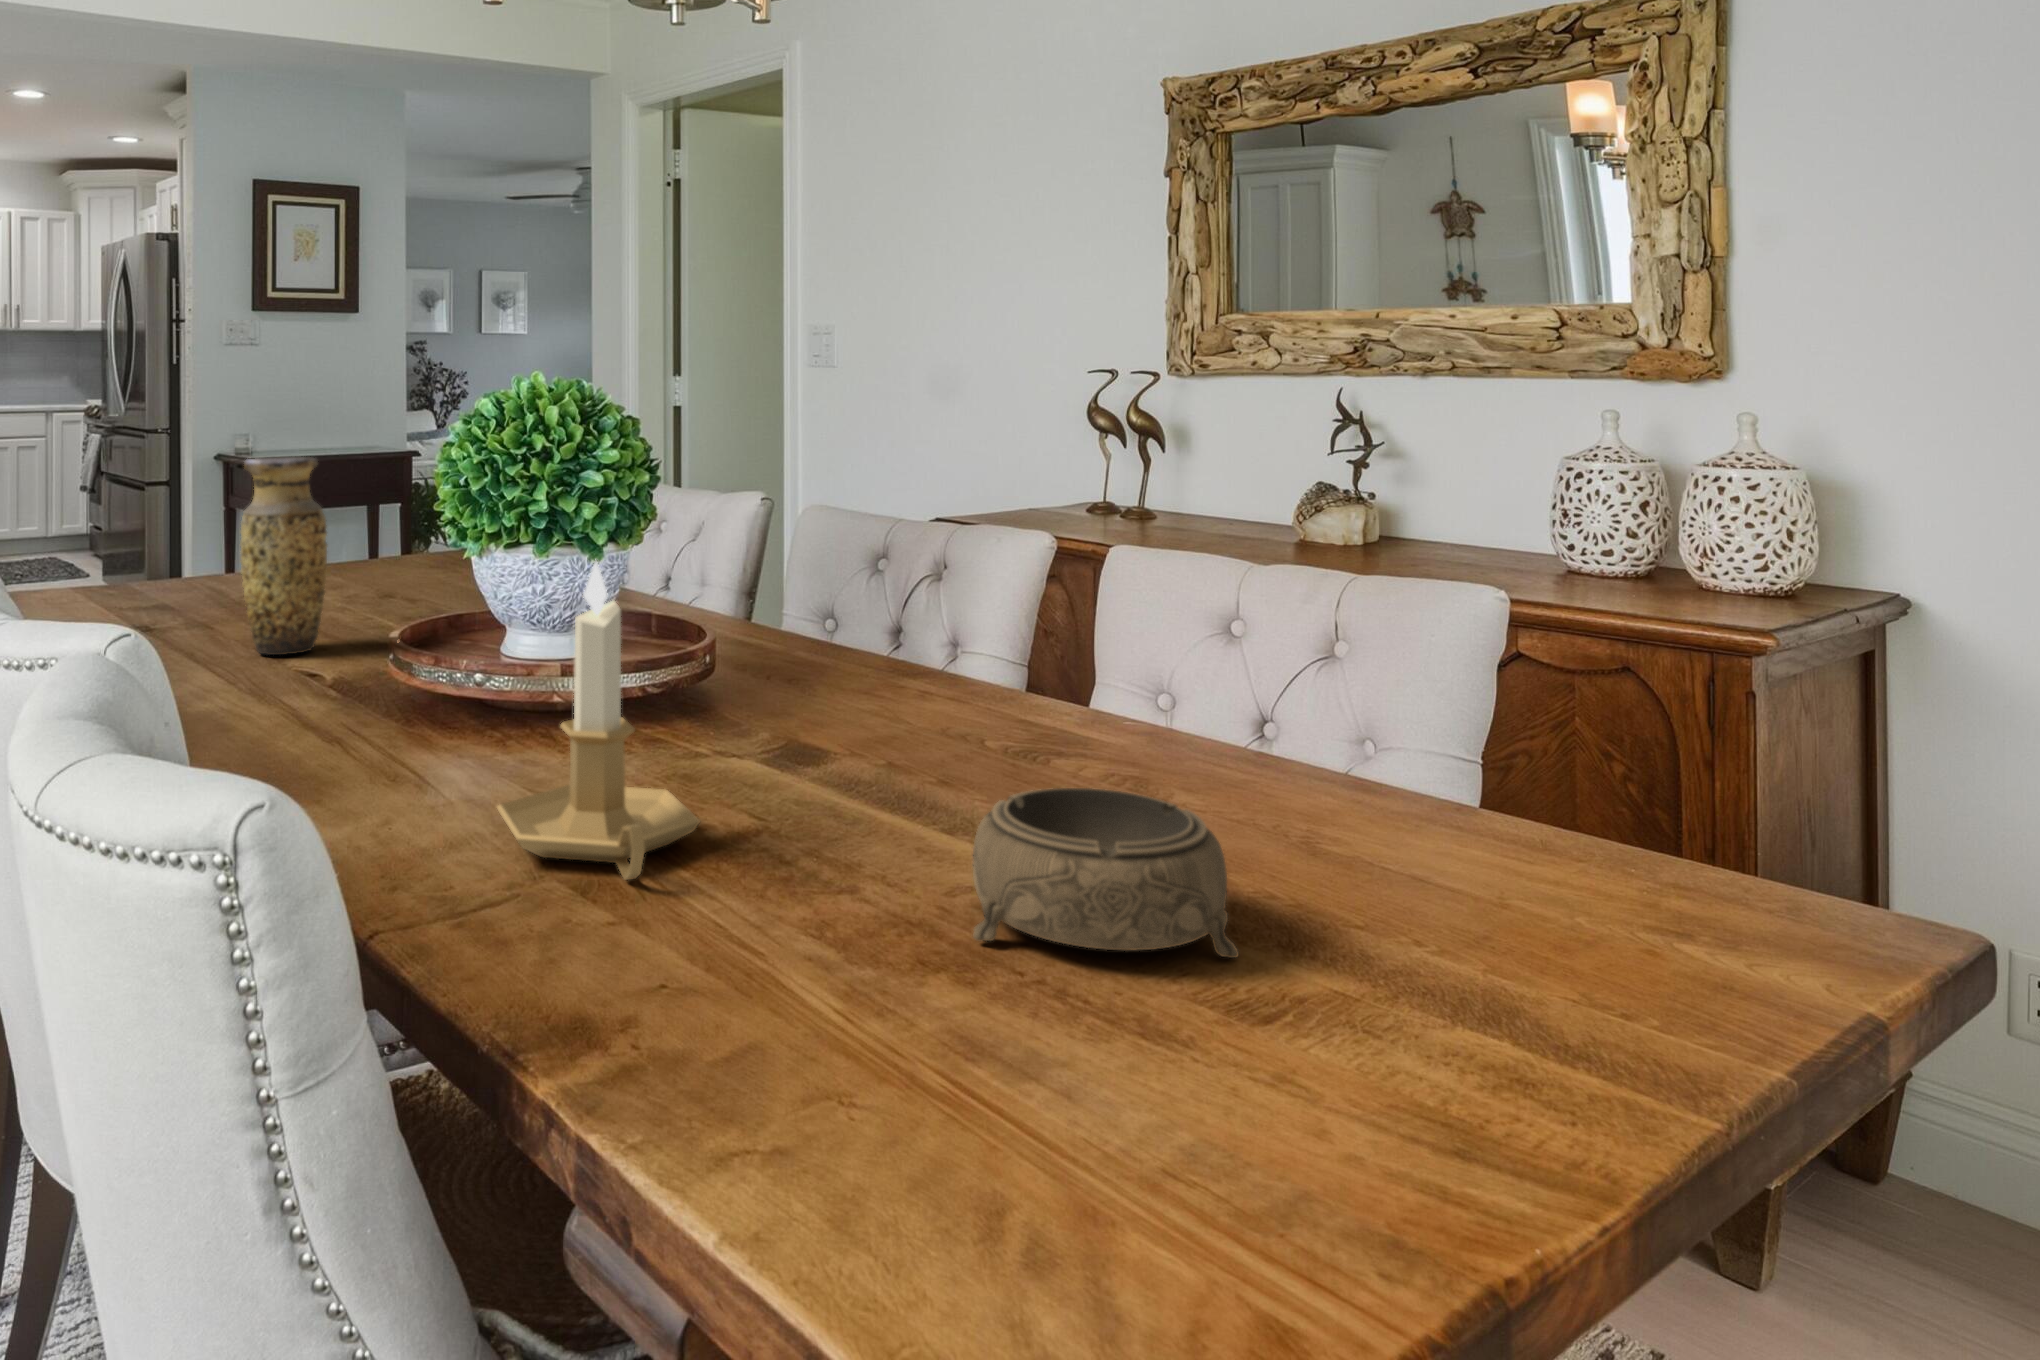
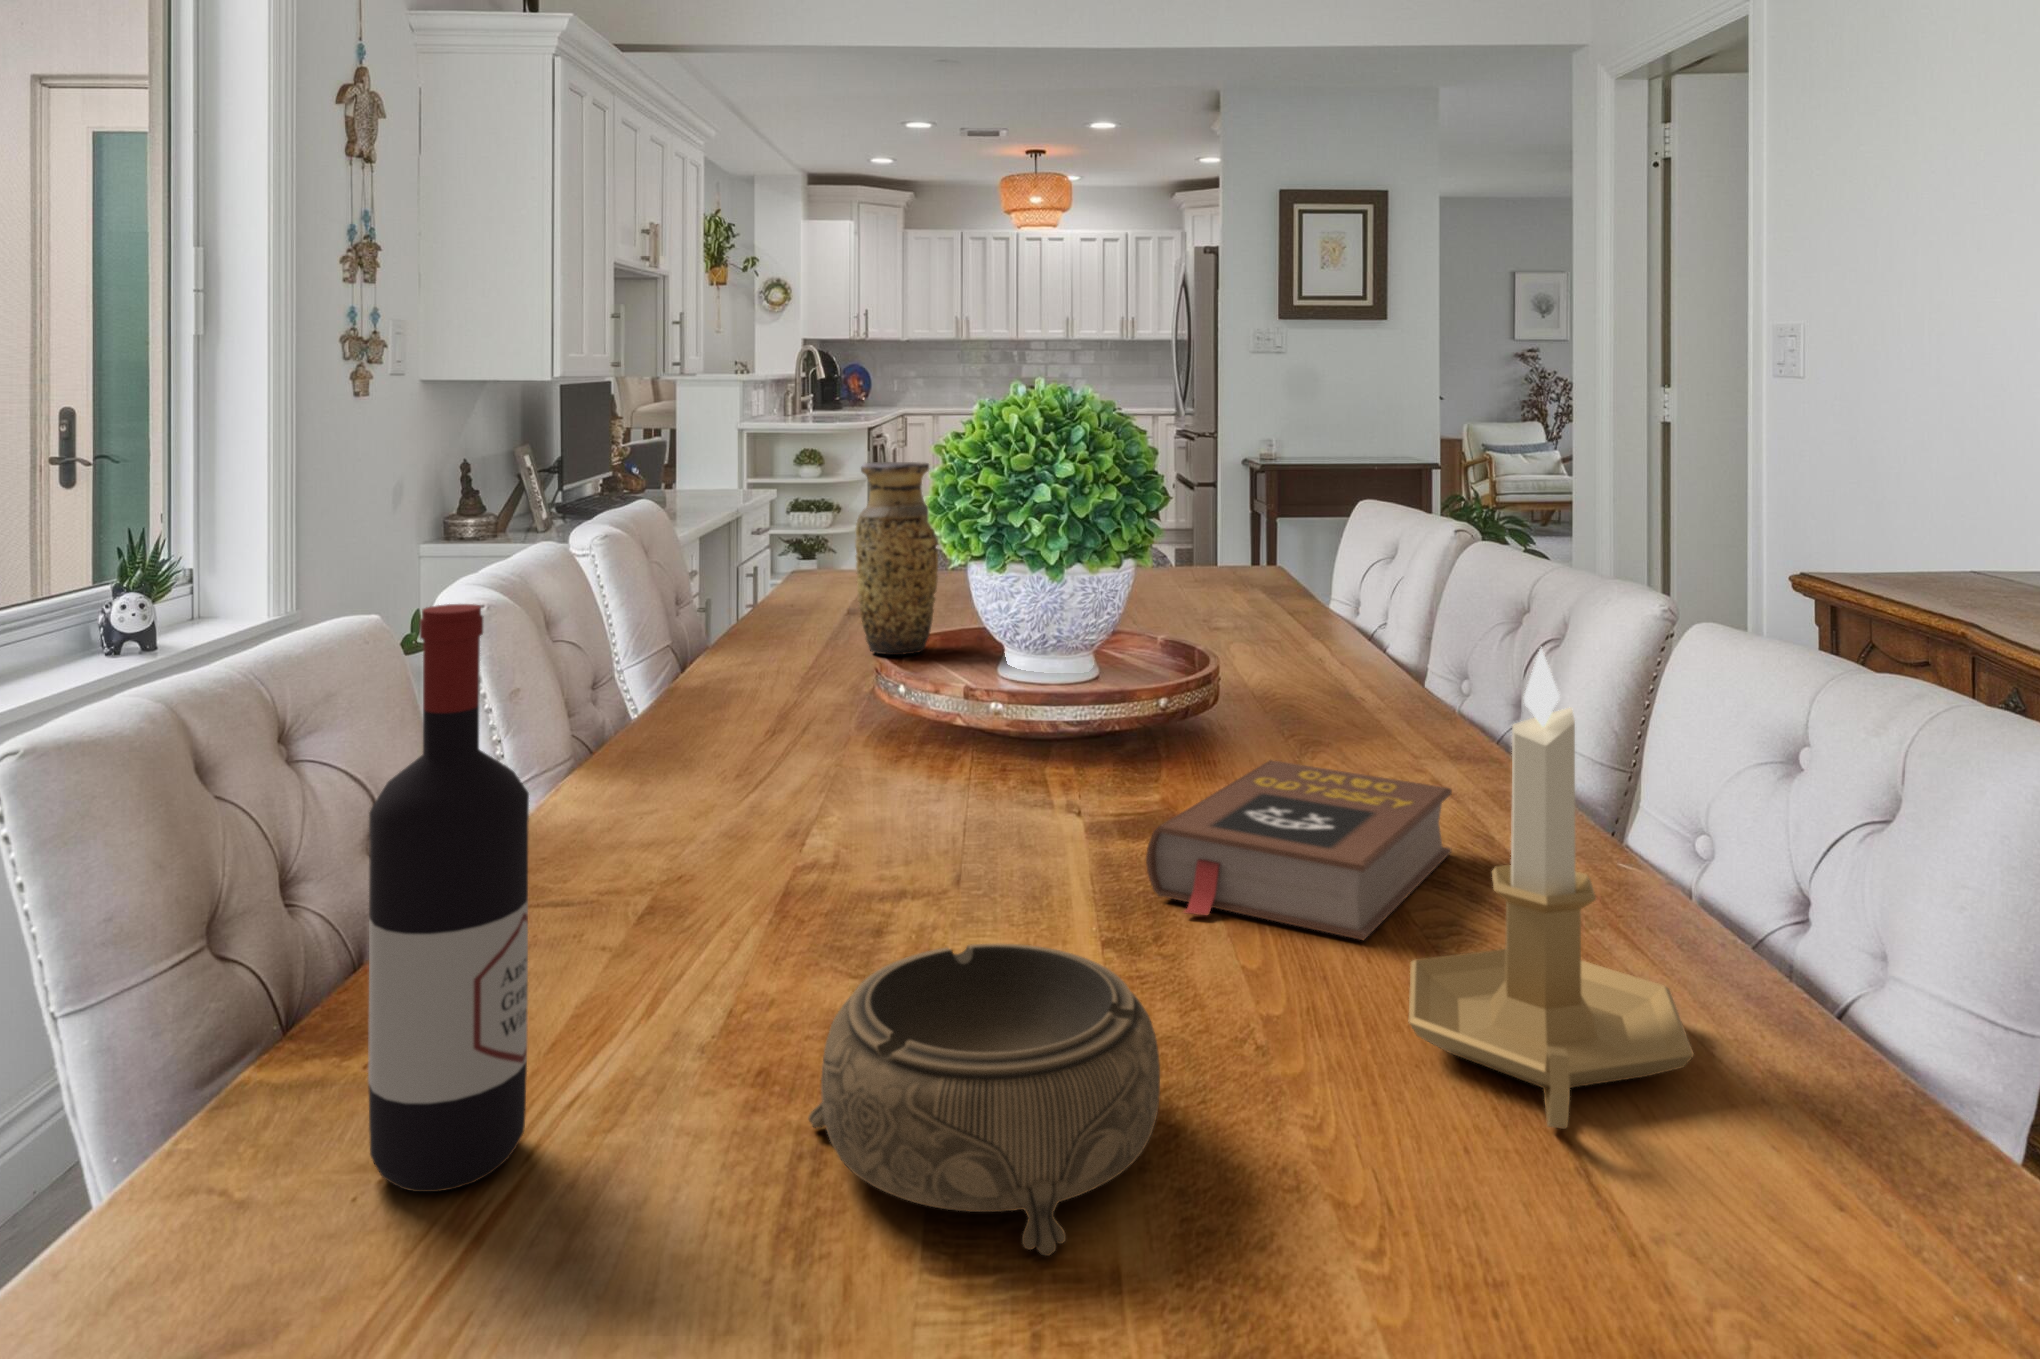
wine bottle: none [735,556,859,1046] -> present [368,604,529,1192]
candlestick: present [497,562,700,880] -> present [1409,647,1694,1129]
book: none [860,676,1071,786] -> present [1146,760,1452,940]

